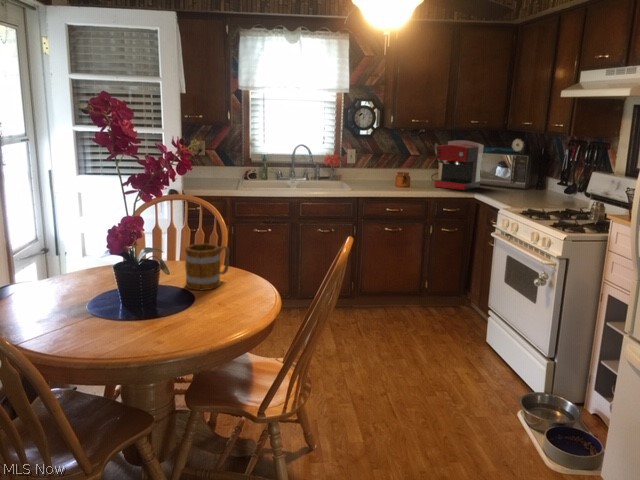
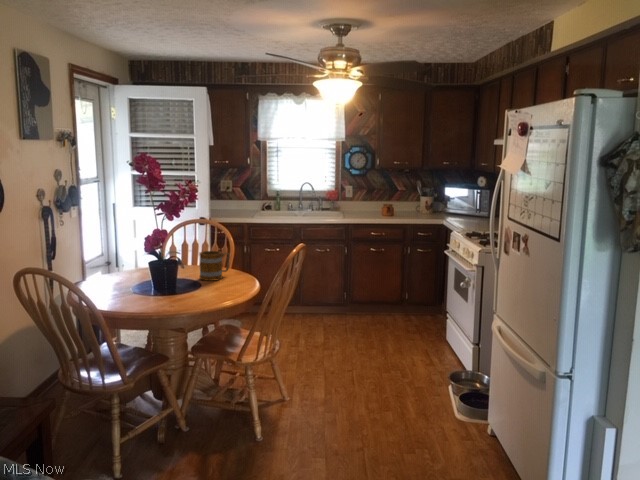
coffee maker: present [434,140,484,190] -> none [413,178,454,219]

